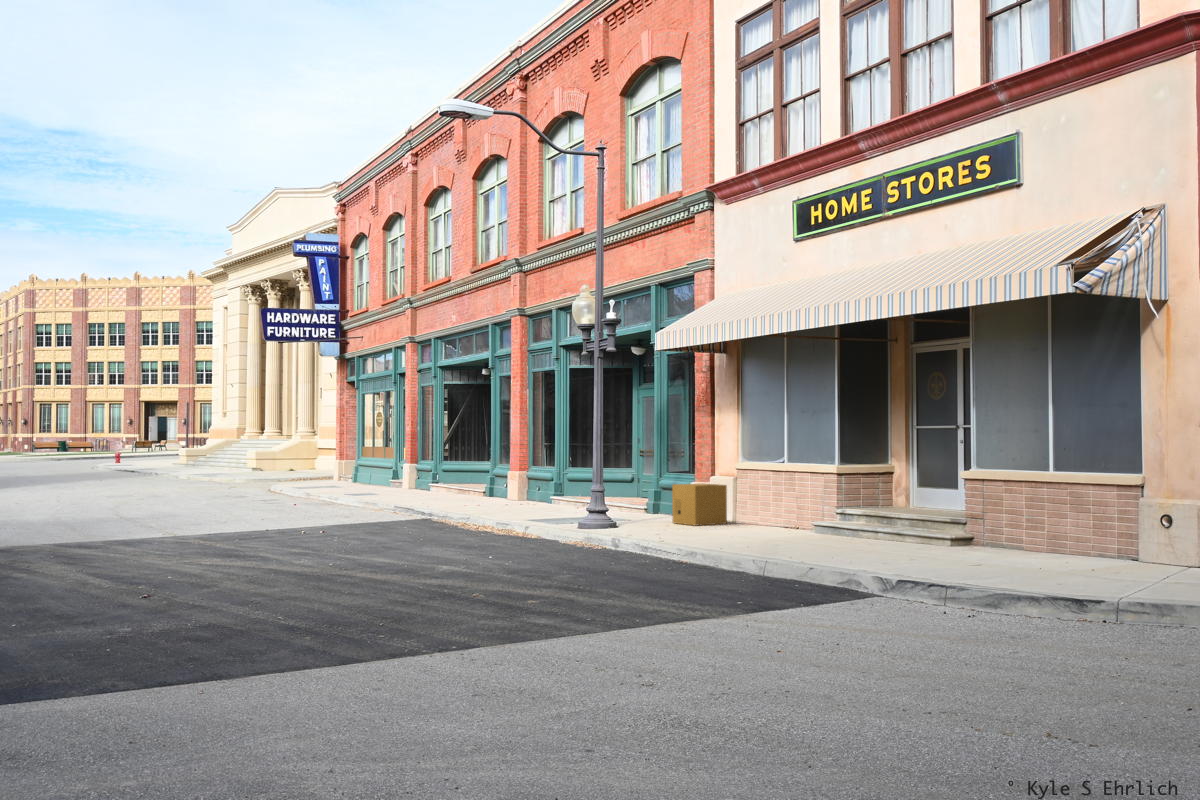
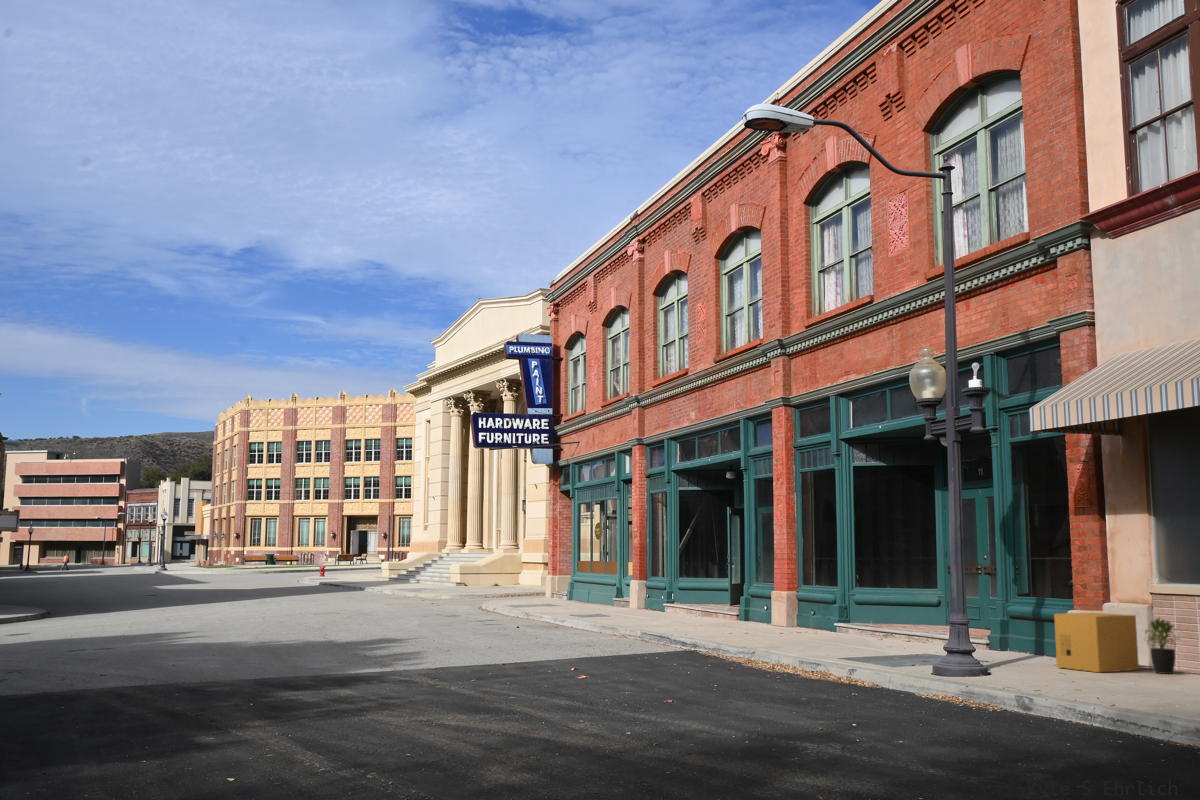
potted plant: none [726,486,753,526] -> present [1145,618,1177,674]

